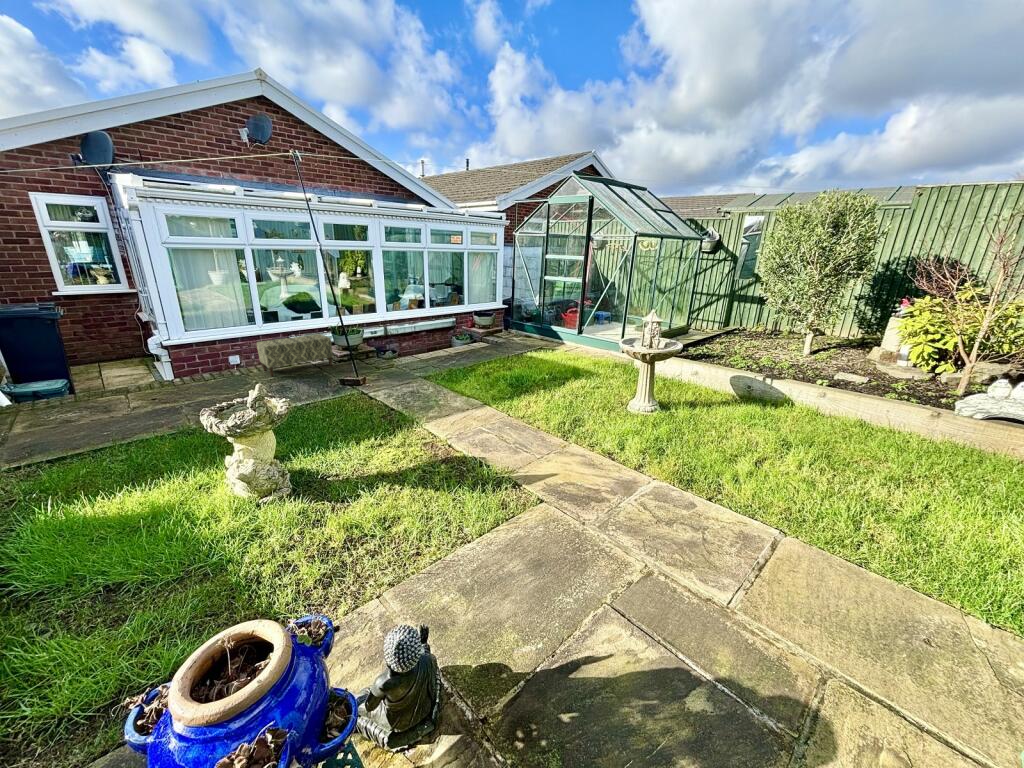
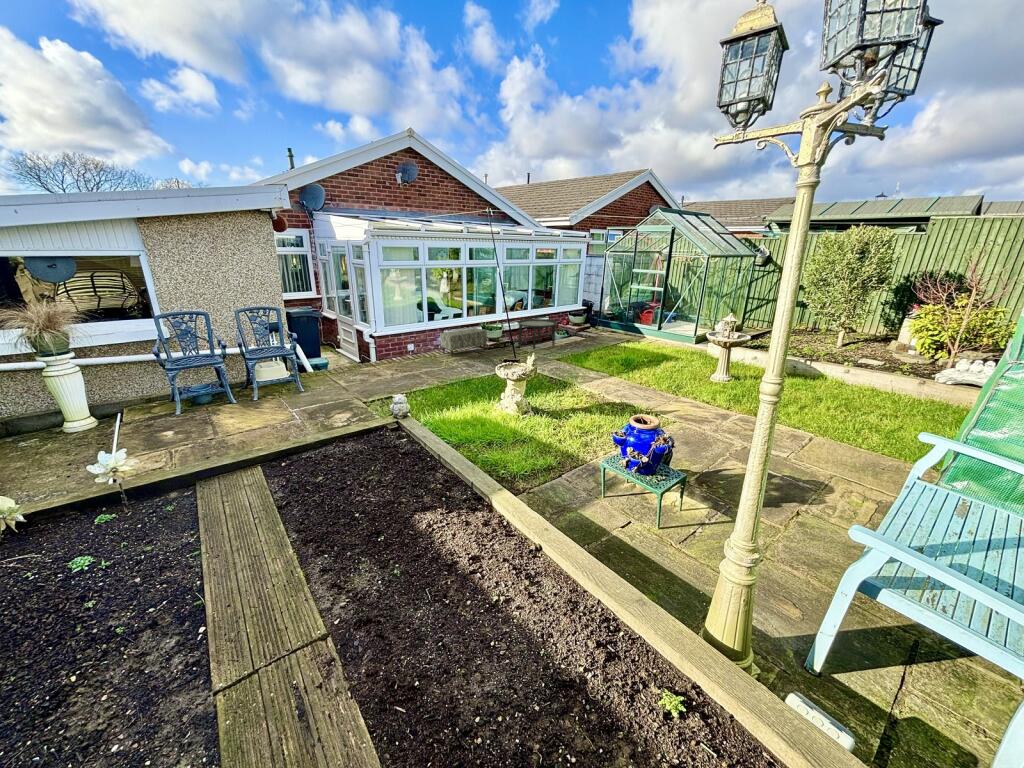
round table: none [381,321,438,363] -> present [517,319,557,349]

